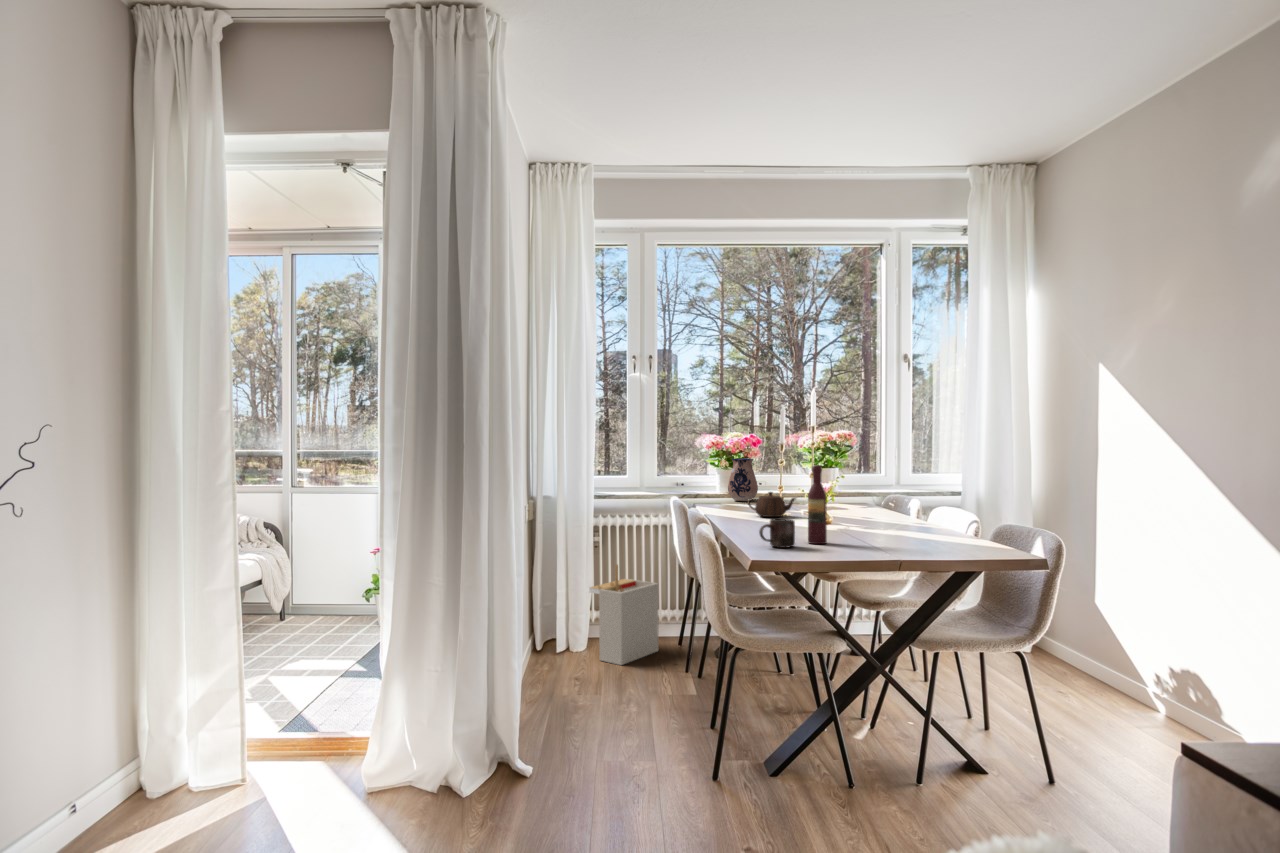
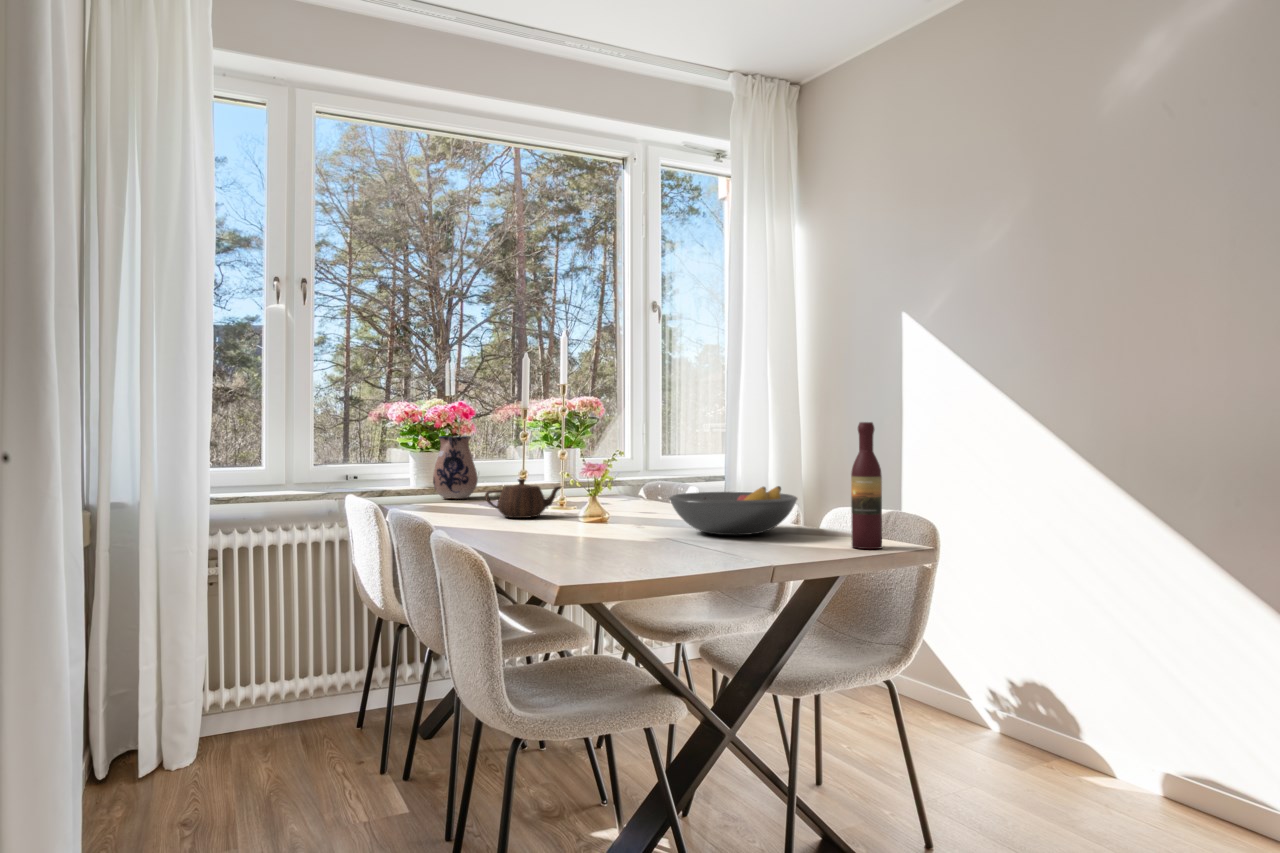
wine bottle: present [808,465,827,544] -> present [851,422,882,549]
fruit bowl: none [848,505,937,536] -> present [669,486,797,535]
mug: present [759,519,795,548] -> none [568,515,625,565]
storage bin: present [589,565,659,665] -> none [202,611,326,784]

